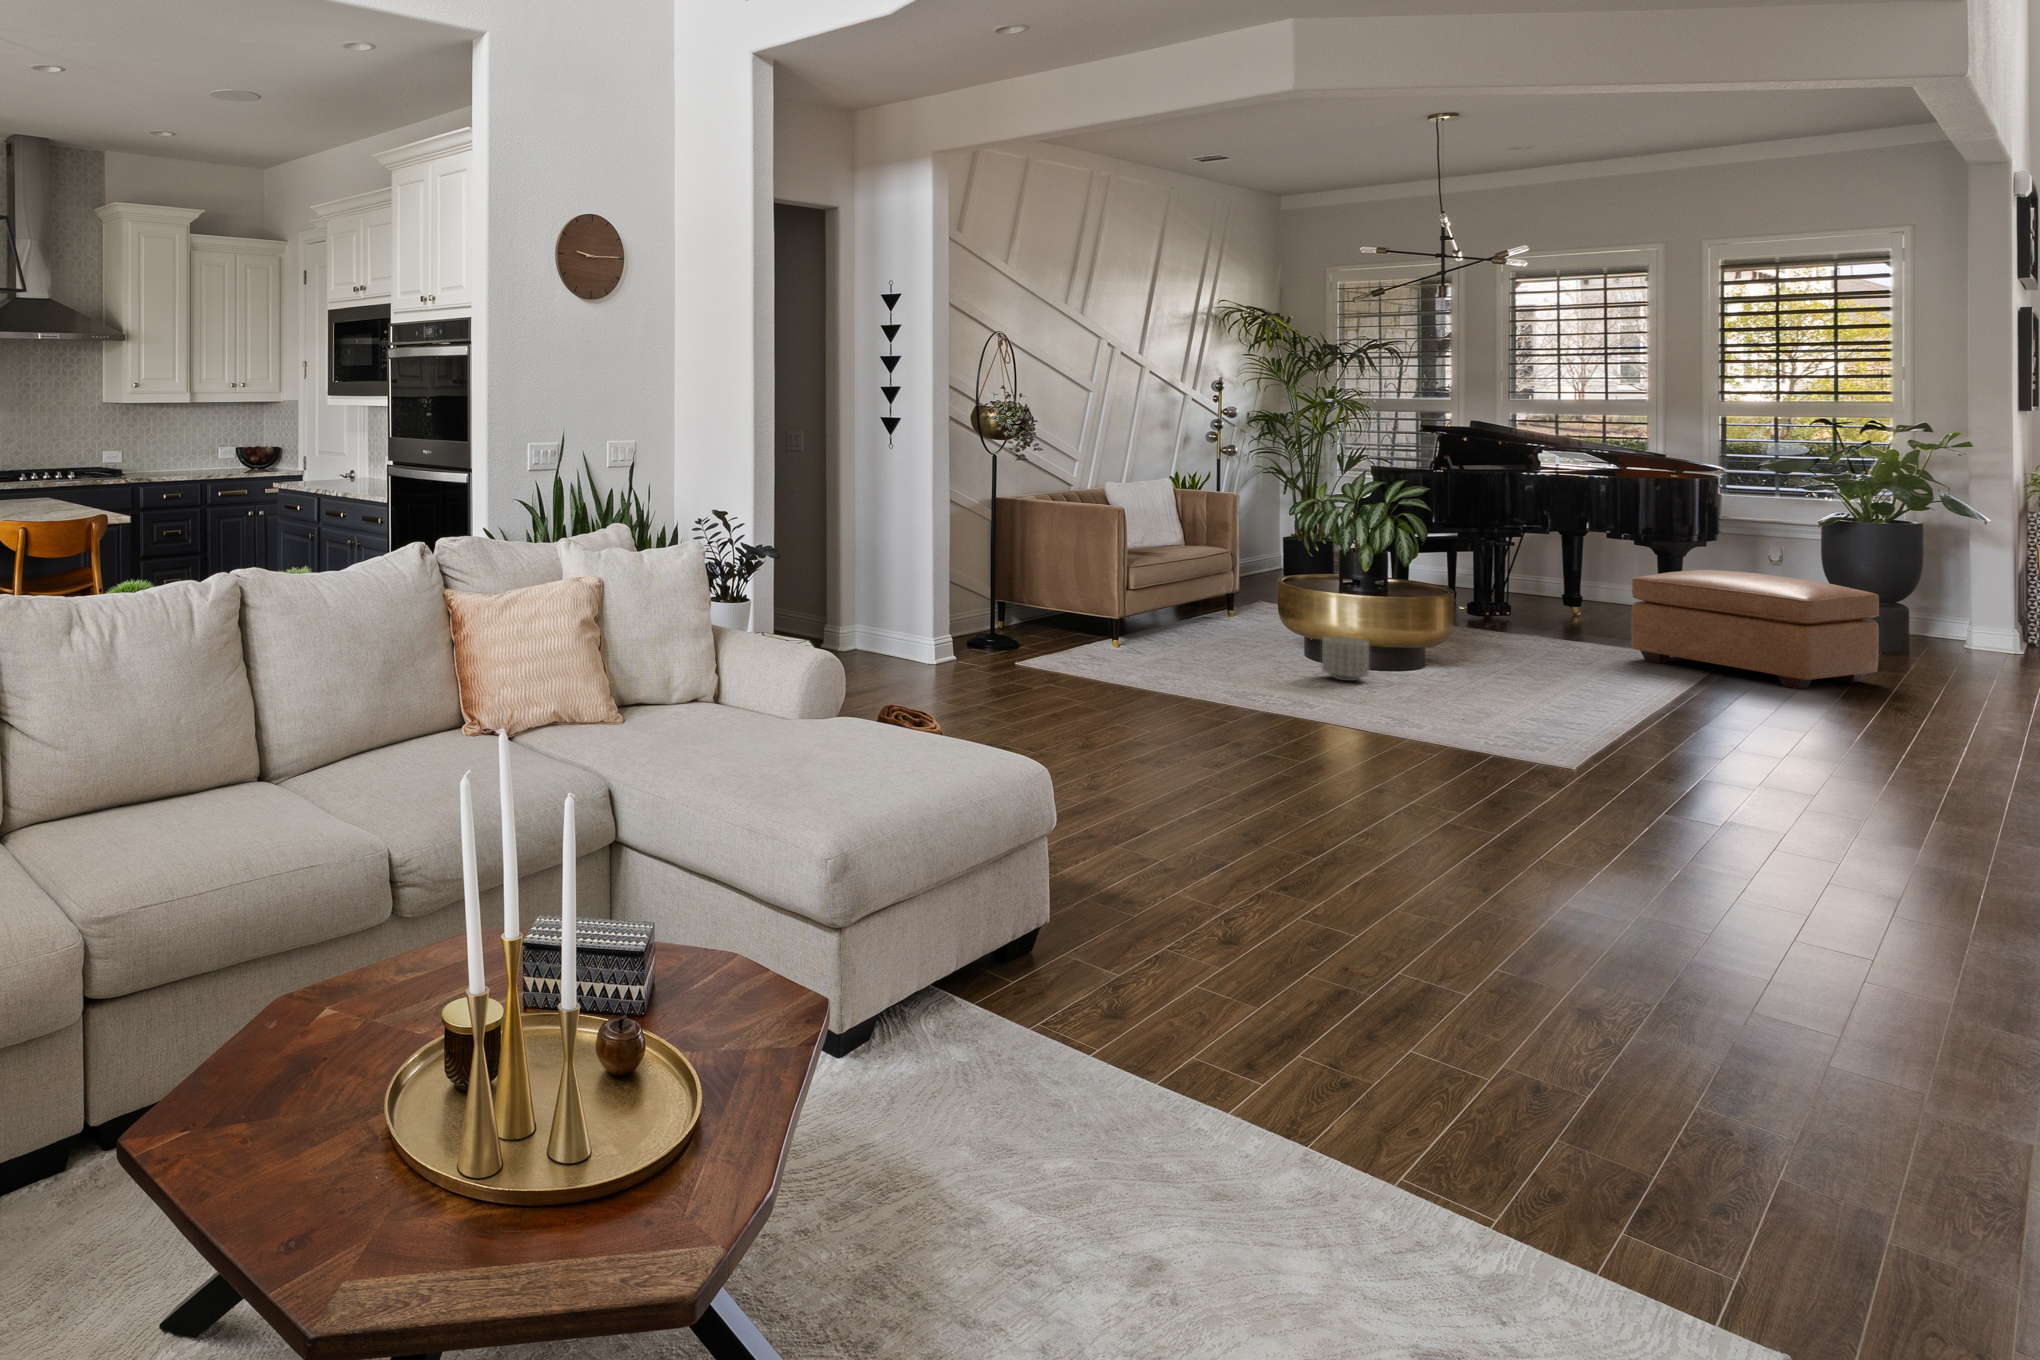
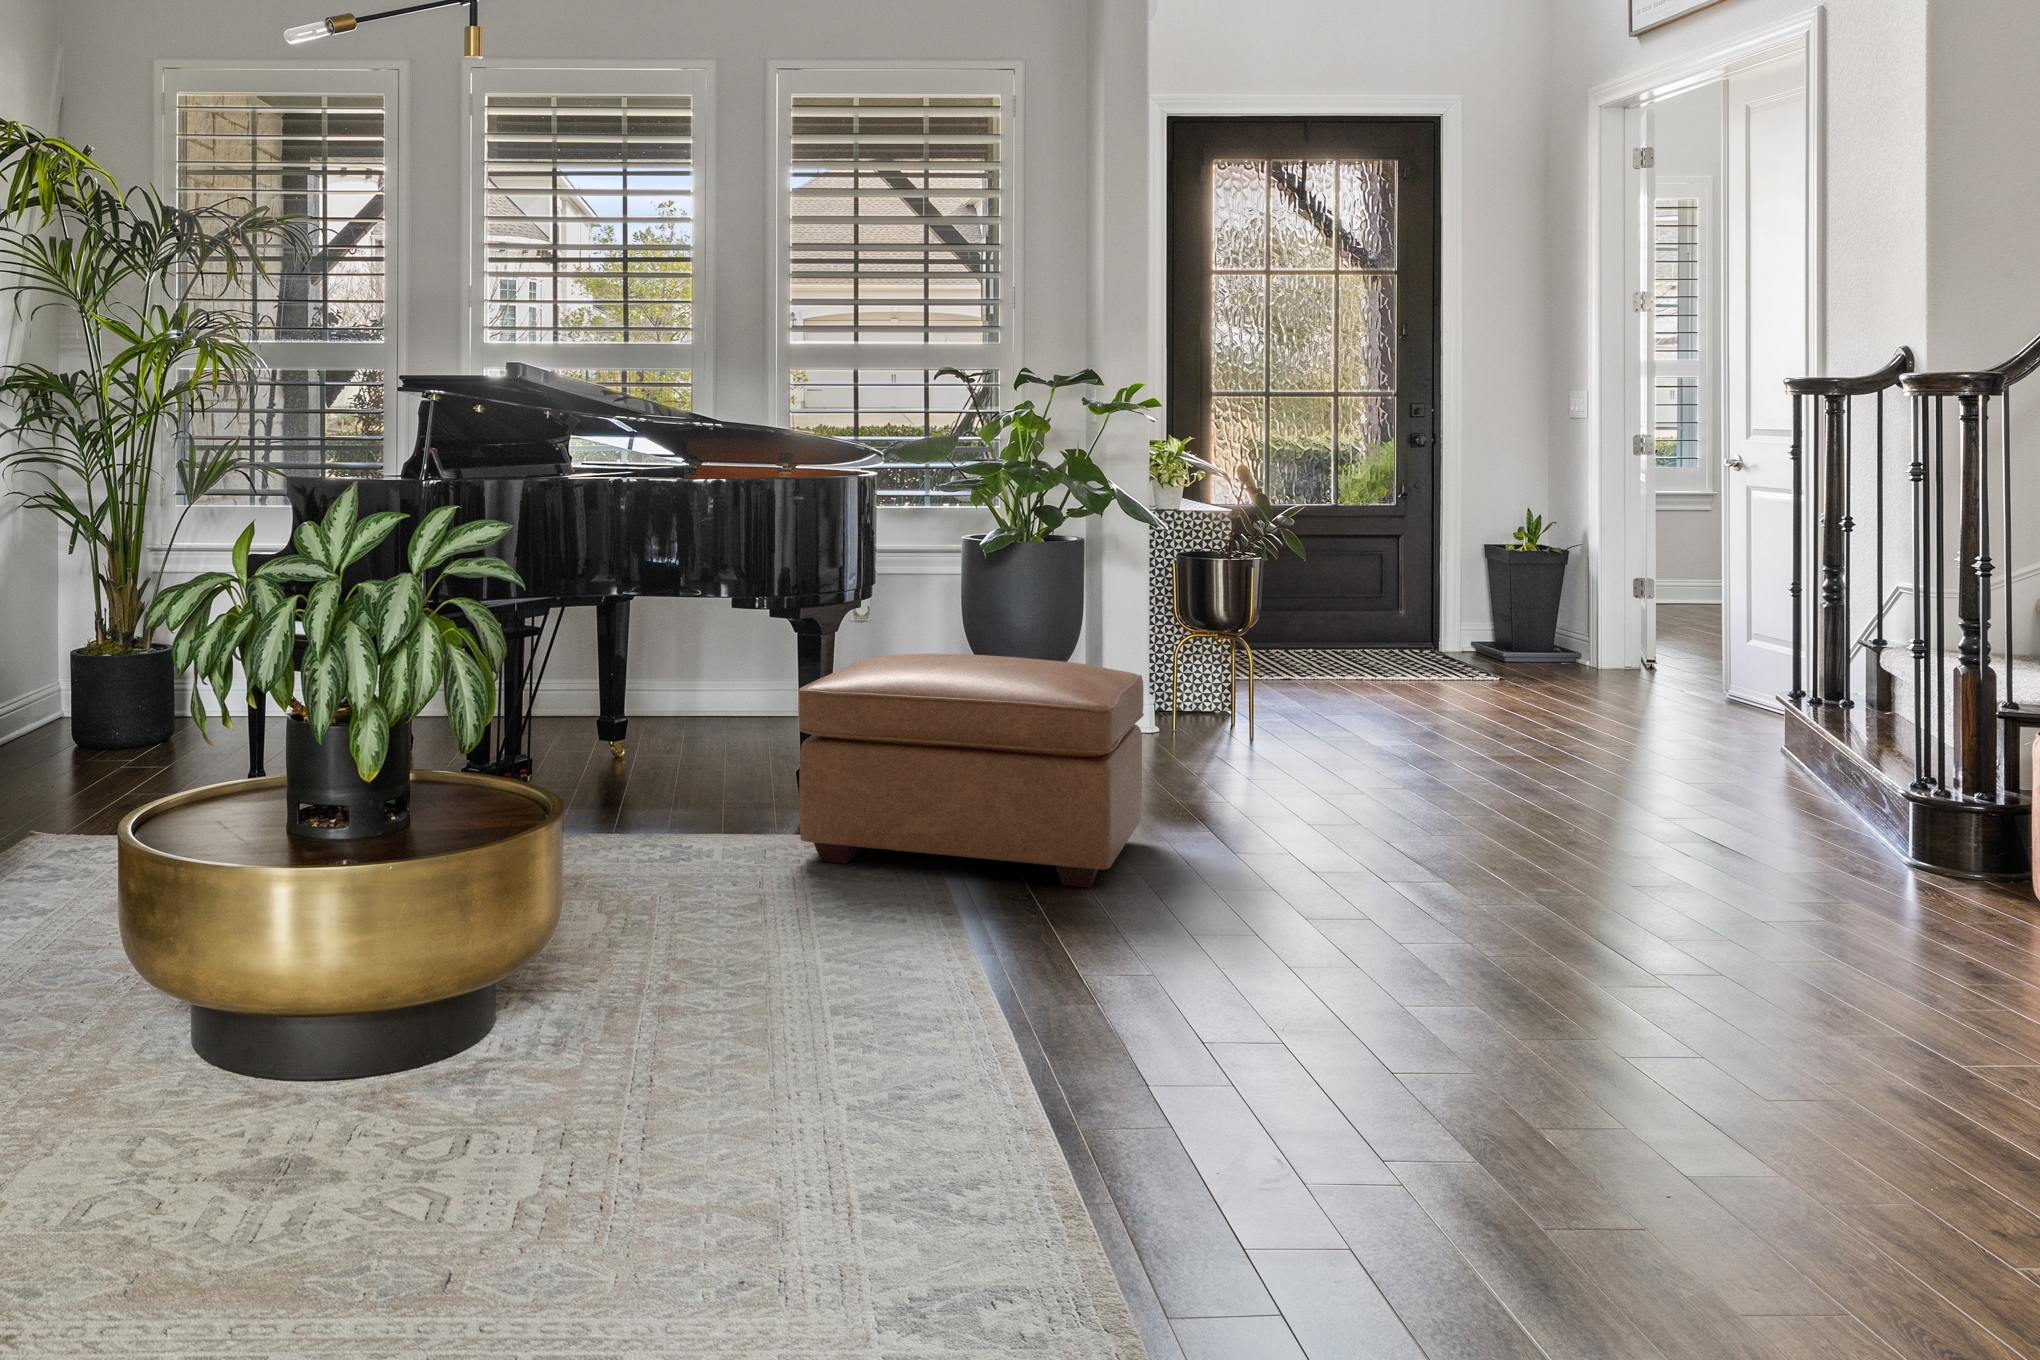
planter: present [1322,637,1369,681] -> none [261,1004,395,1162]

